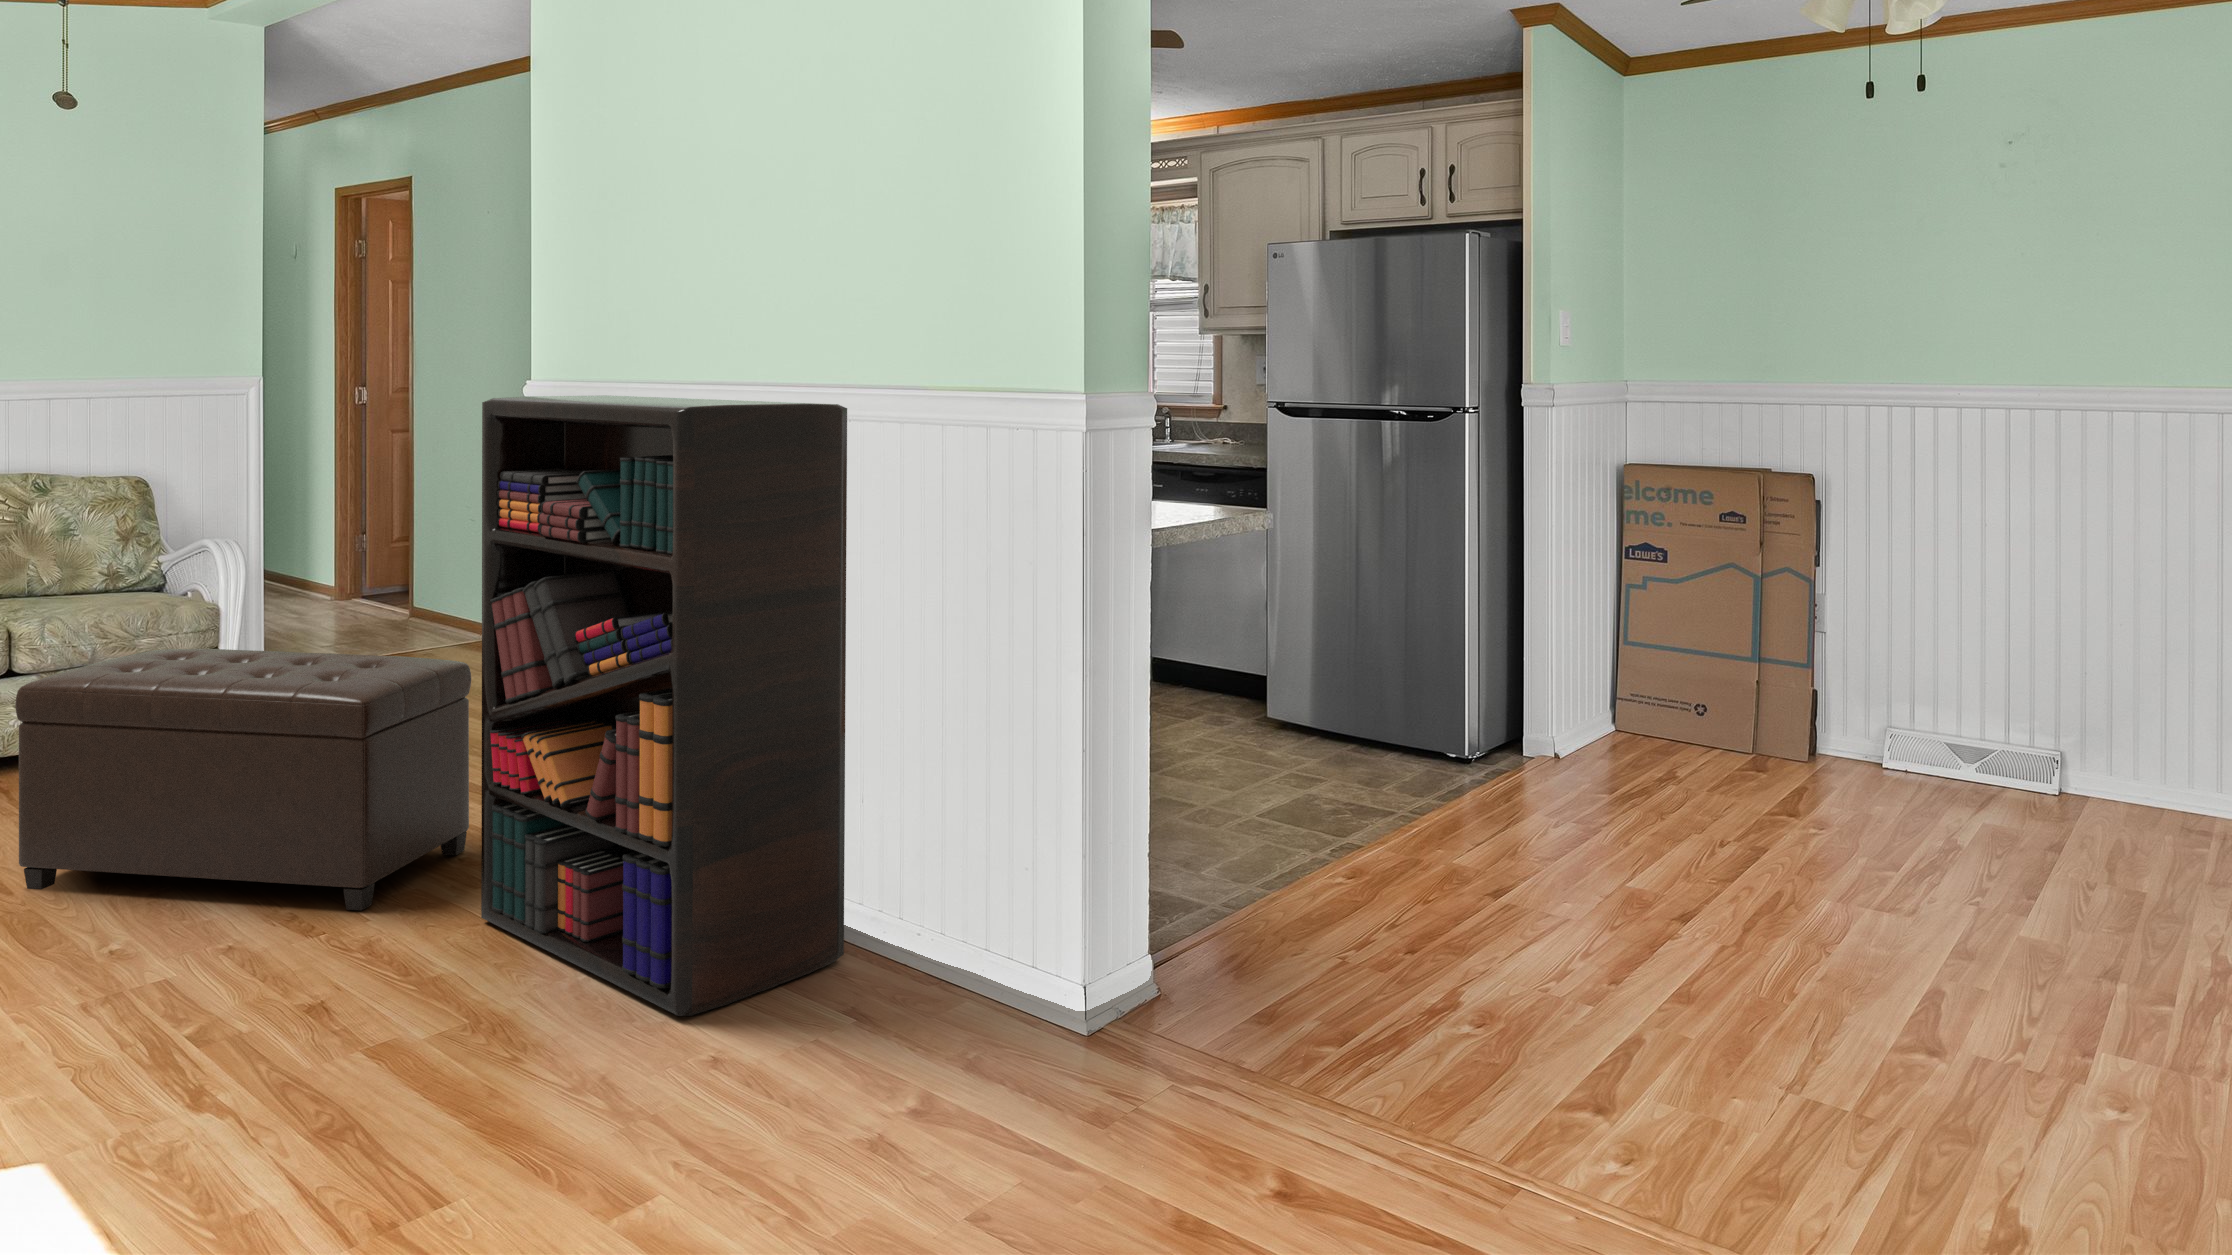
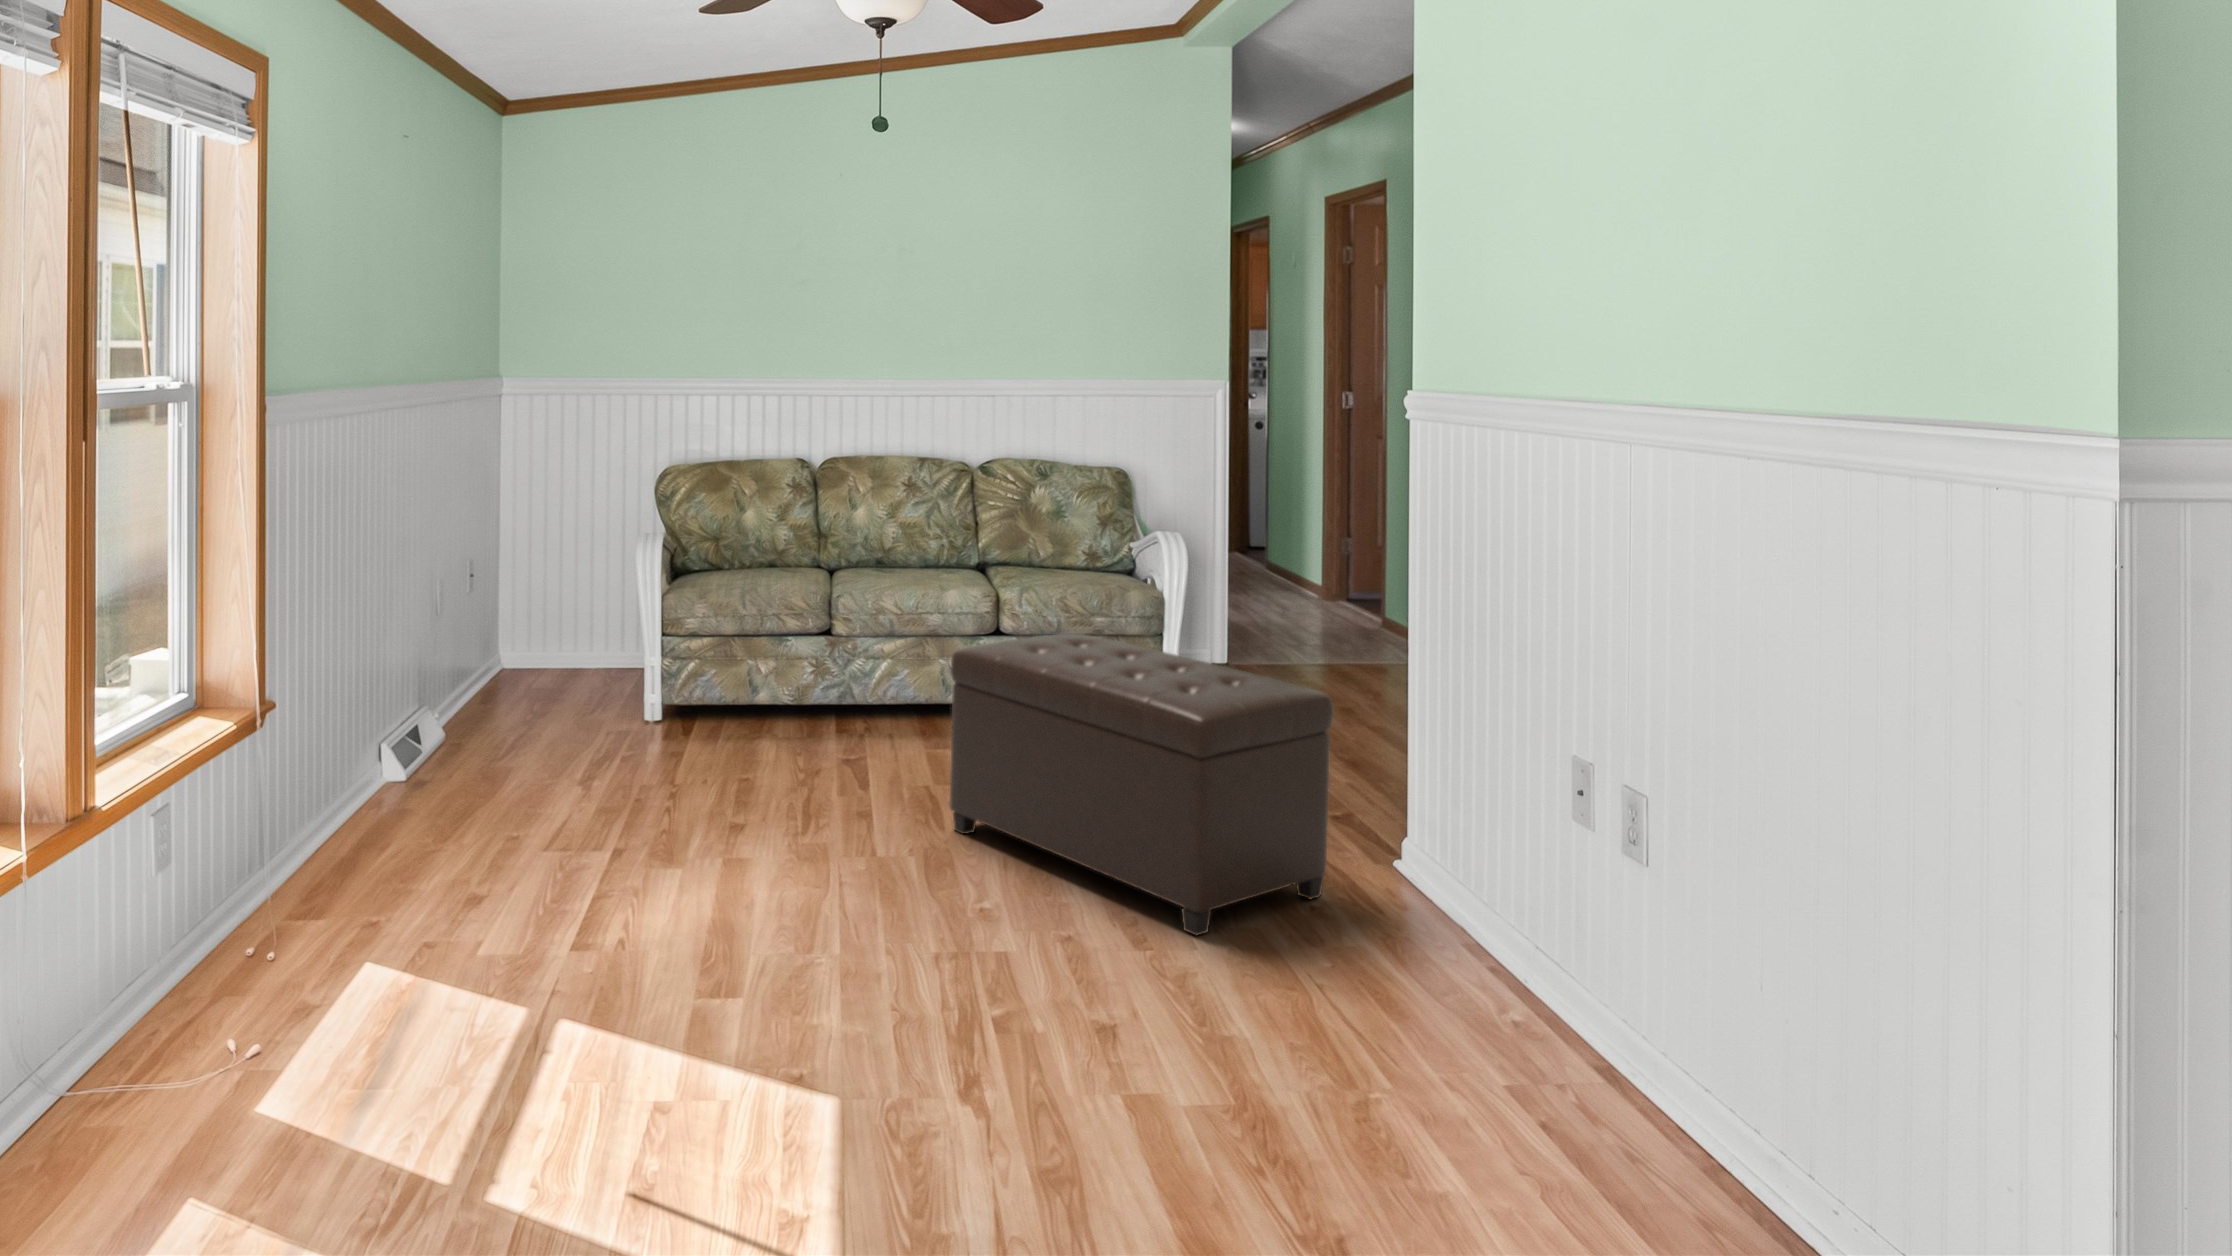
bookshelf: present [481,396,847,1016] -> none [1303,411,1753,1201]

